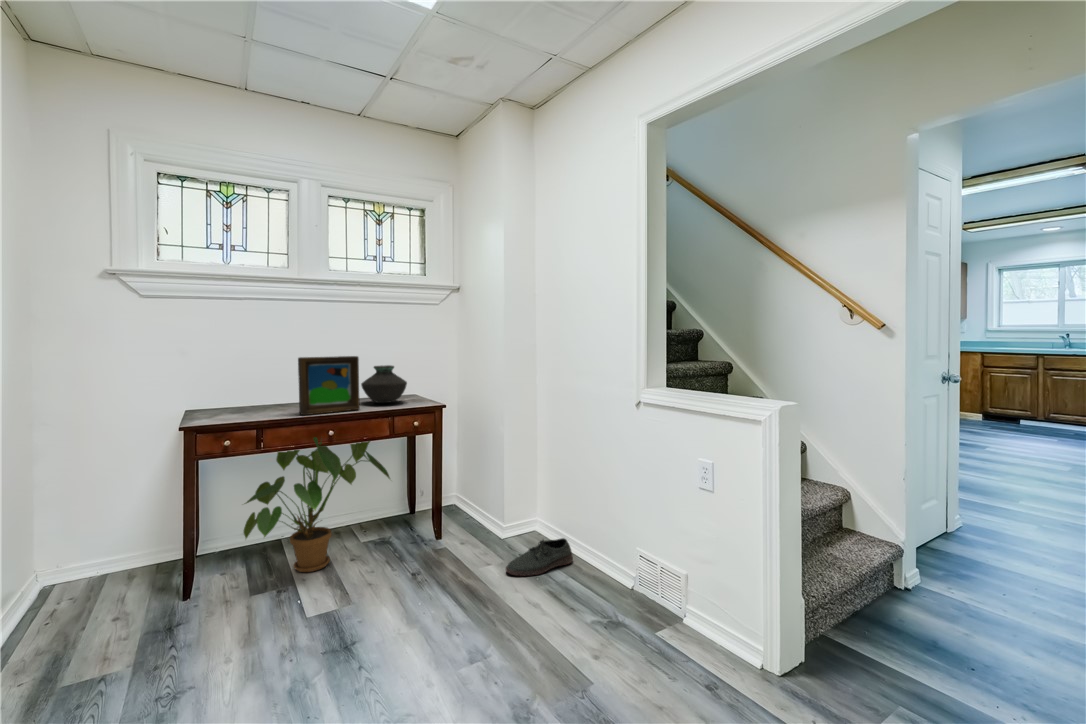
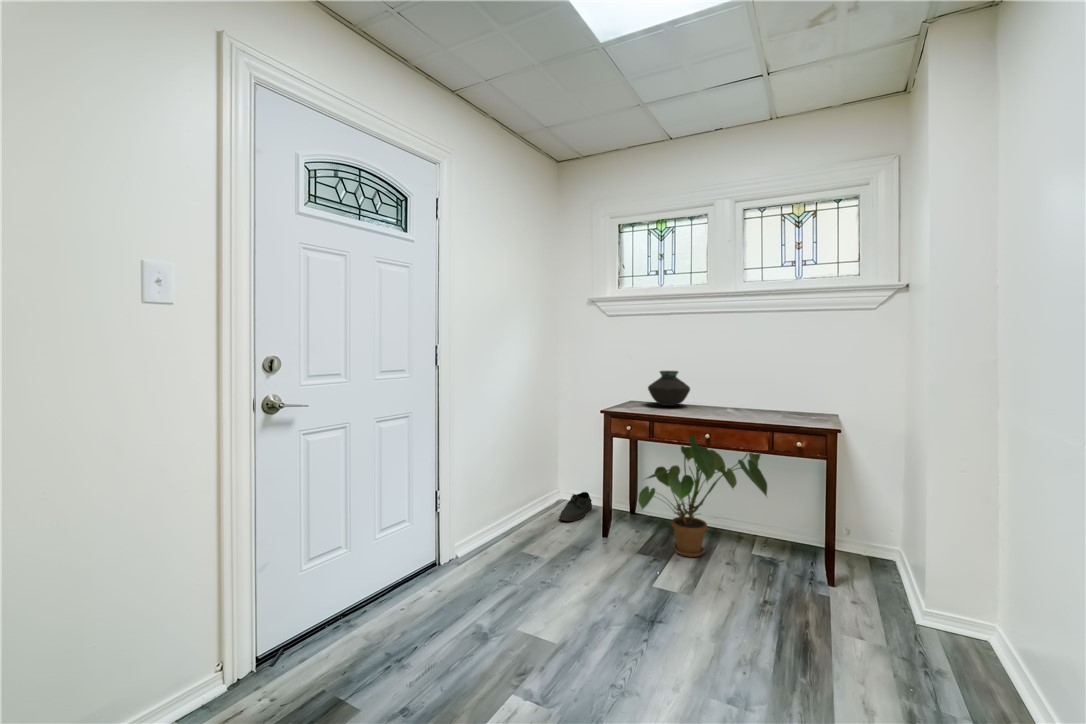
picture frame: present [298,356,360,415] -> none [688,363,744,417]
vase: present [361,365,407,403] -> present [648,371,690,406]
shoe: present [506,538,573,576] -> present [559,492,592,521]

